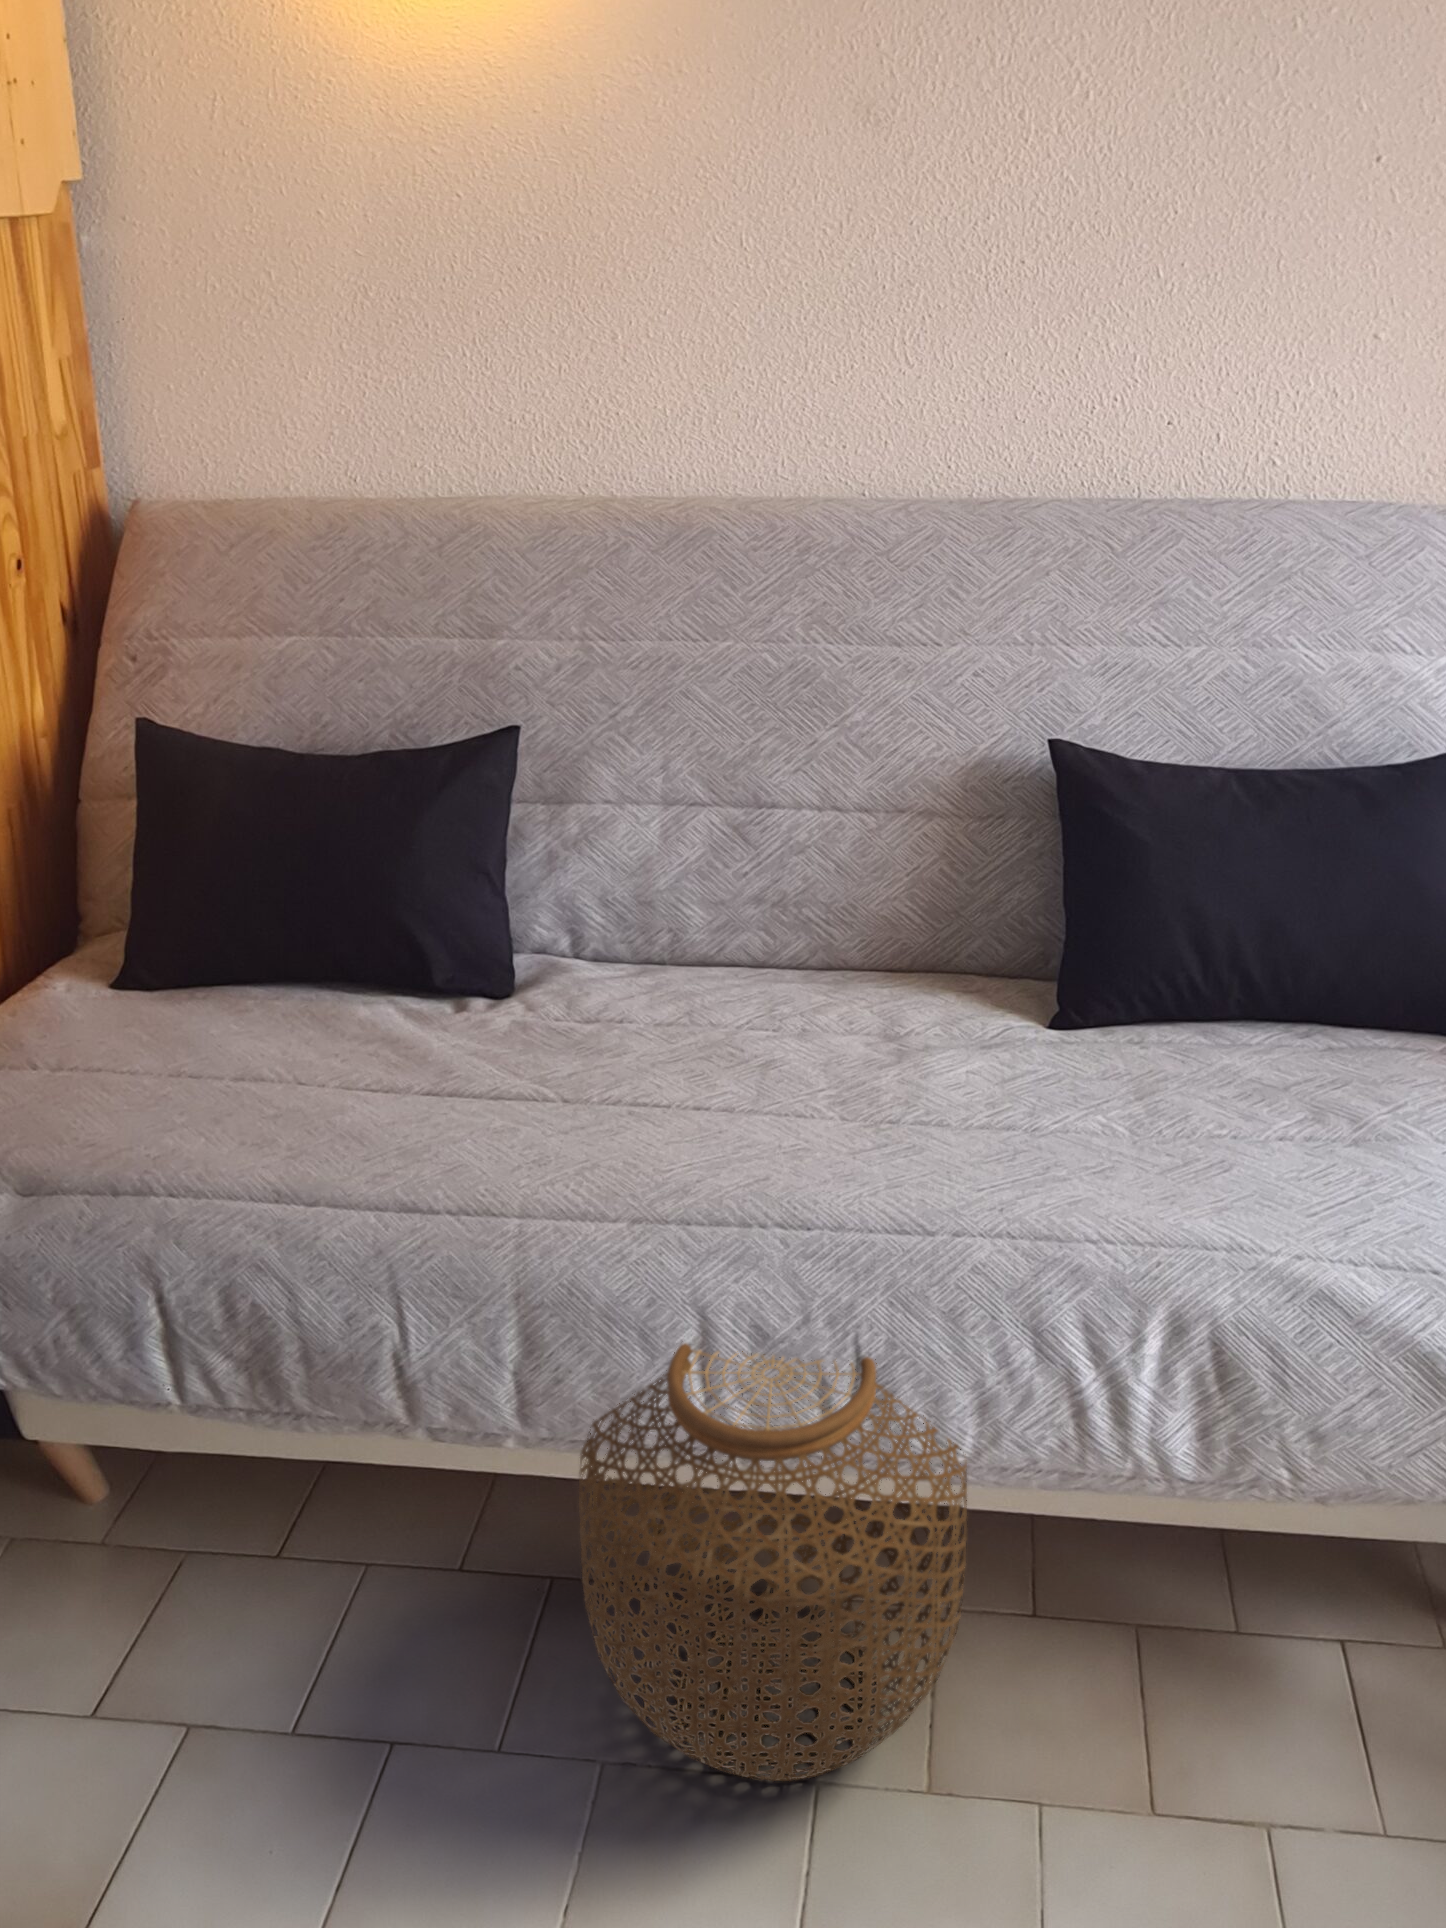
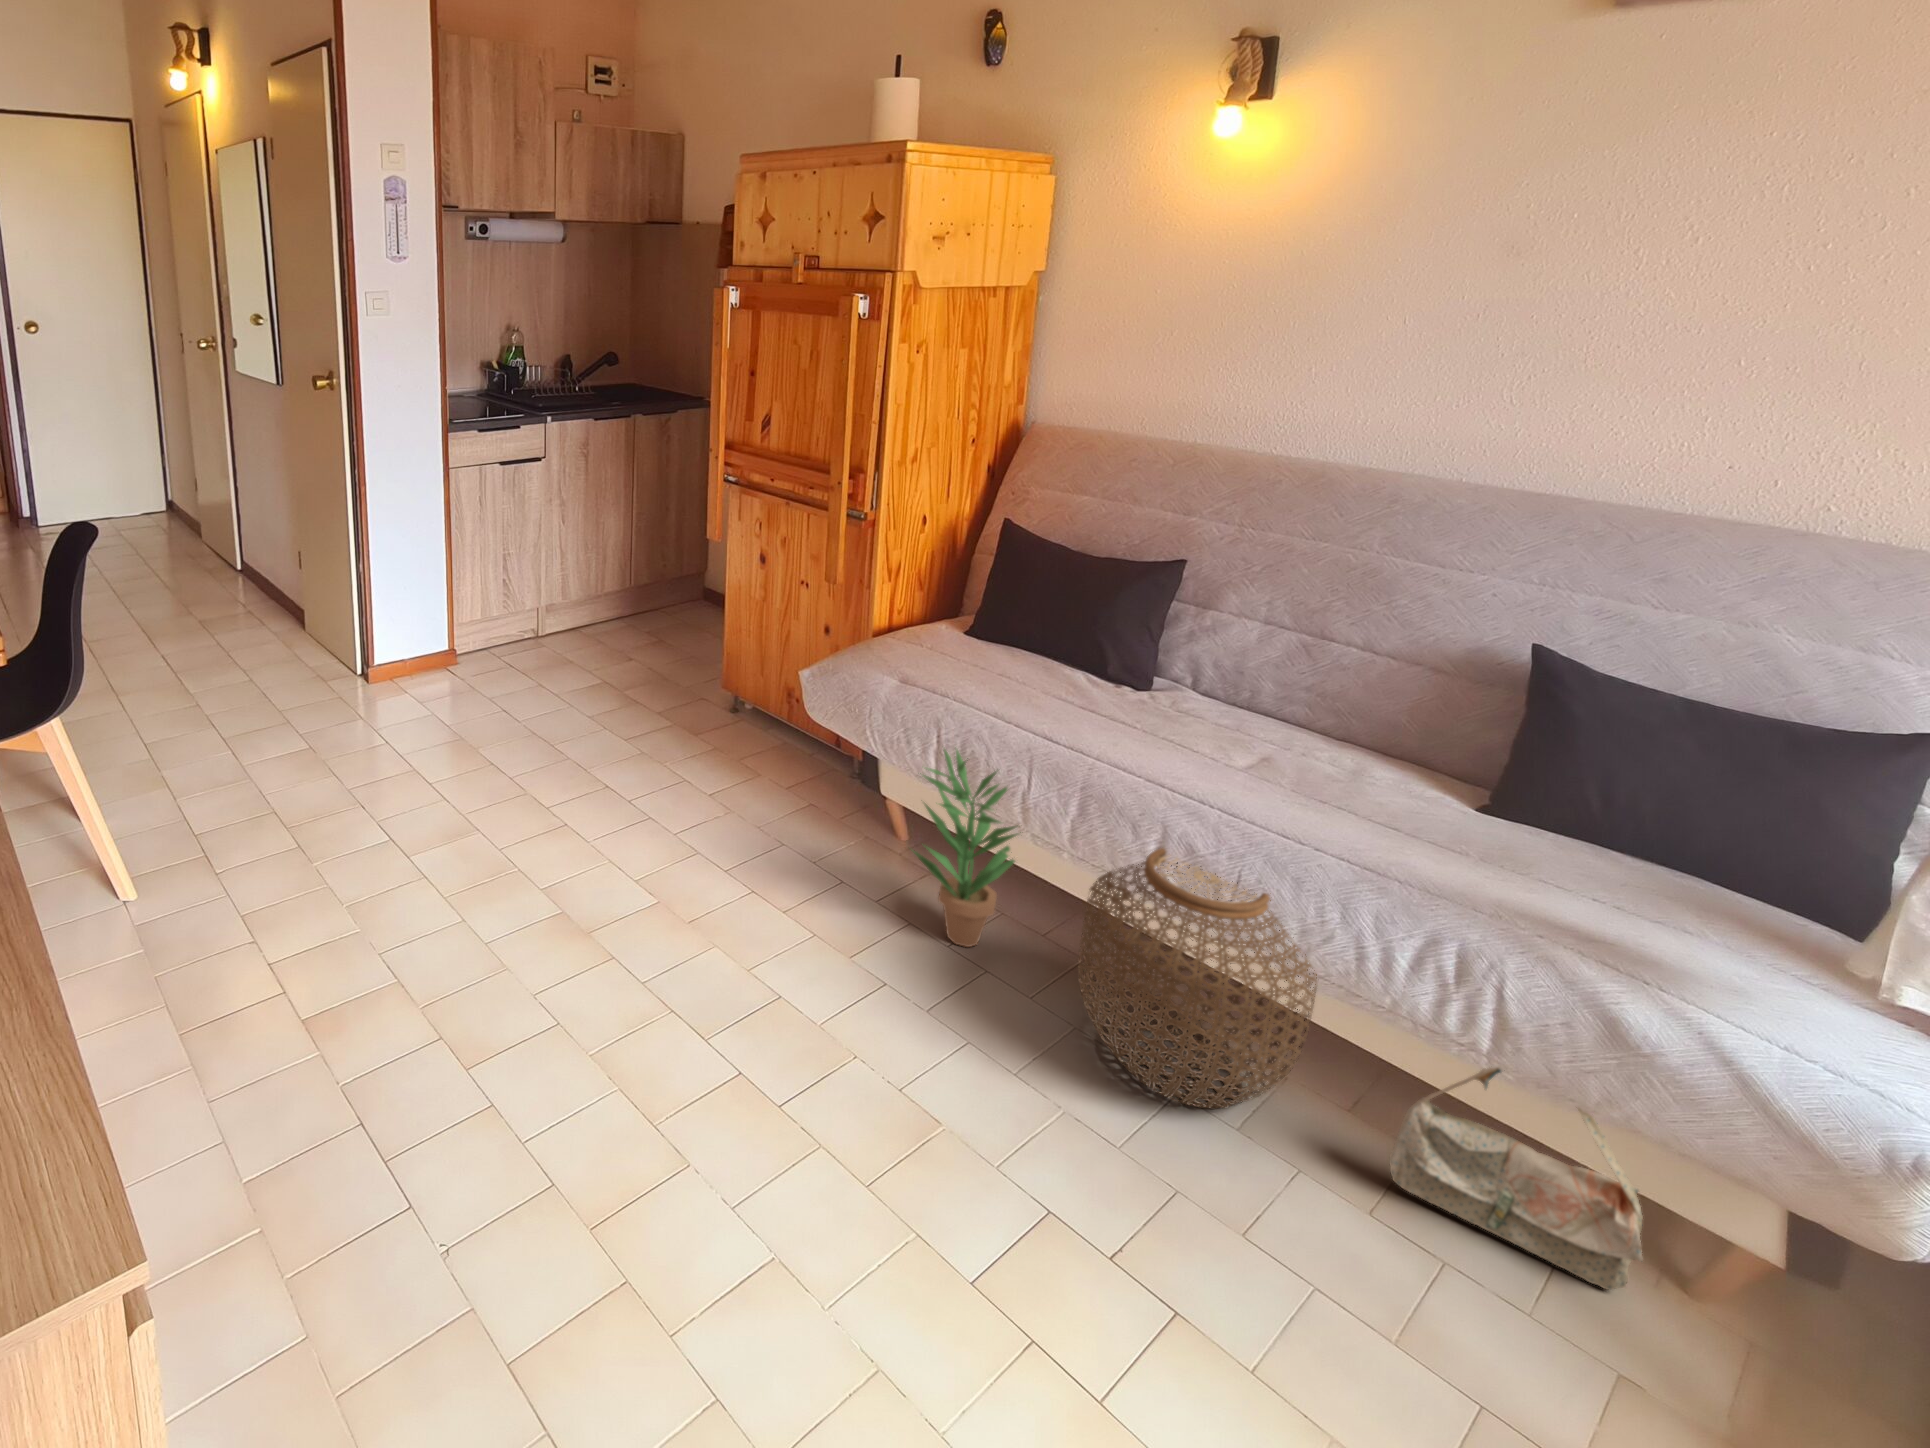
potted plant: none [162,1295,408,1682] -> present [911,749,1021,947]
bag: none [1105,1405,1415,1709] -> present [1389,1066,1643,1290]

